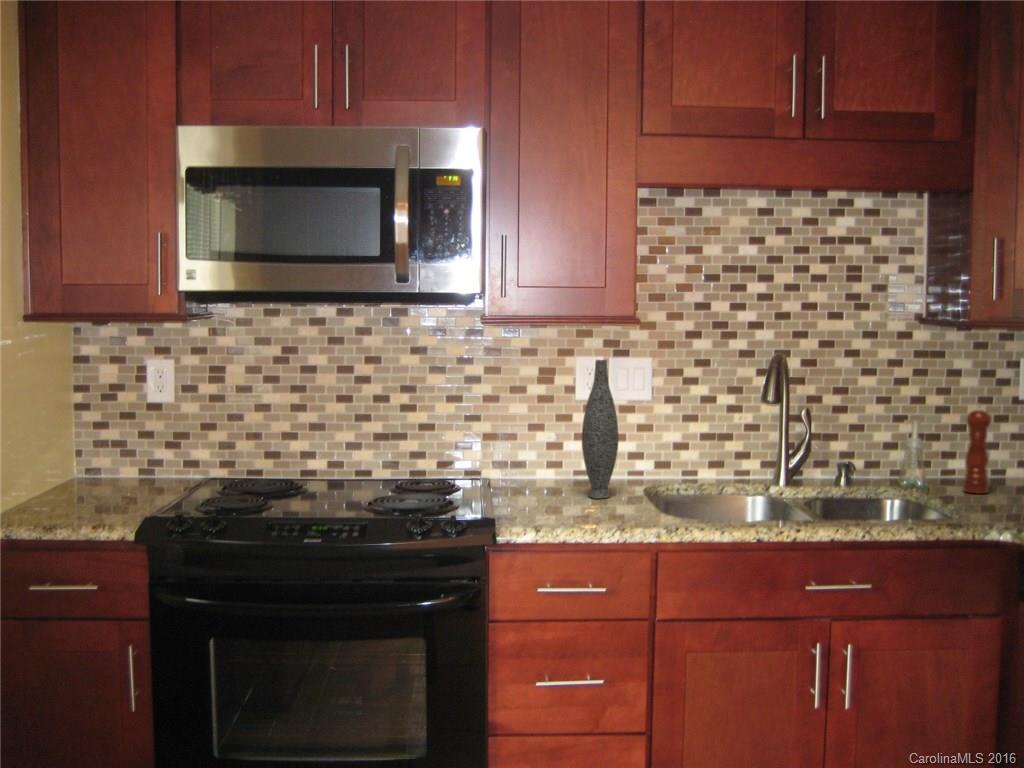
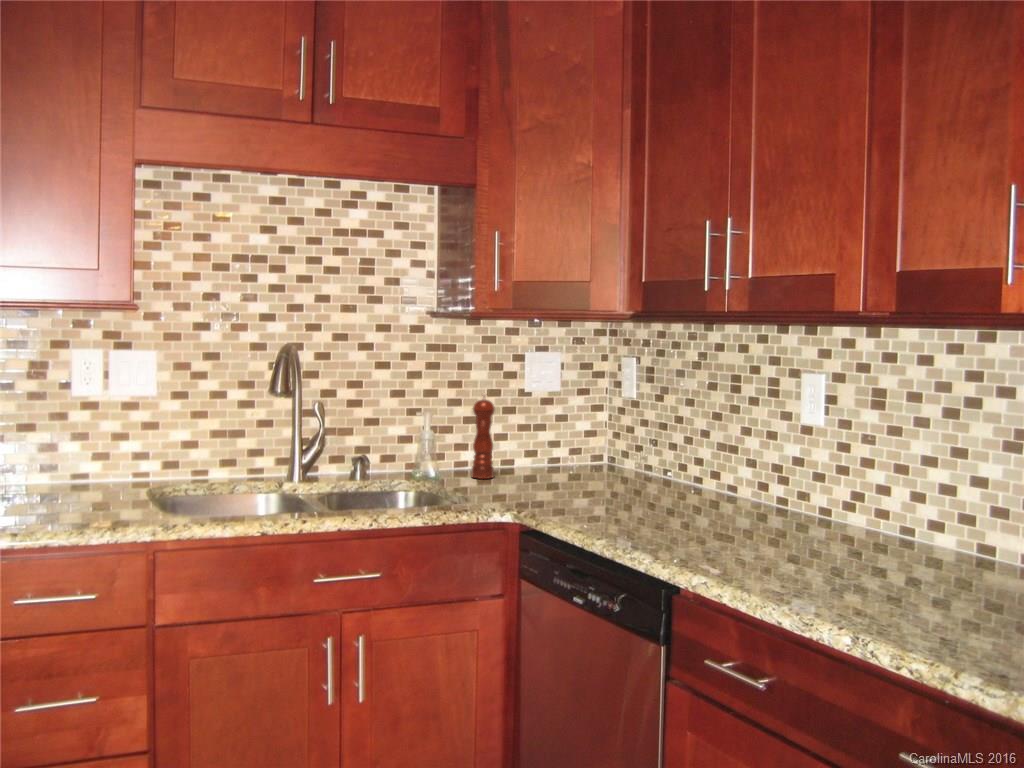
vase: present [582,360,619,498] -> none [65,348,109,504]

